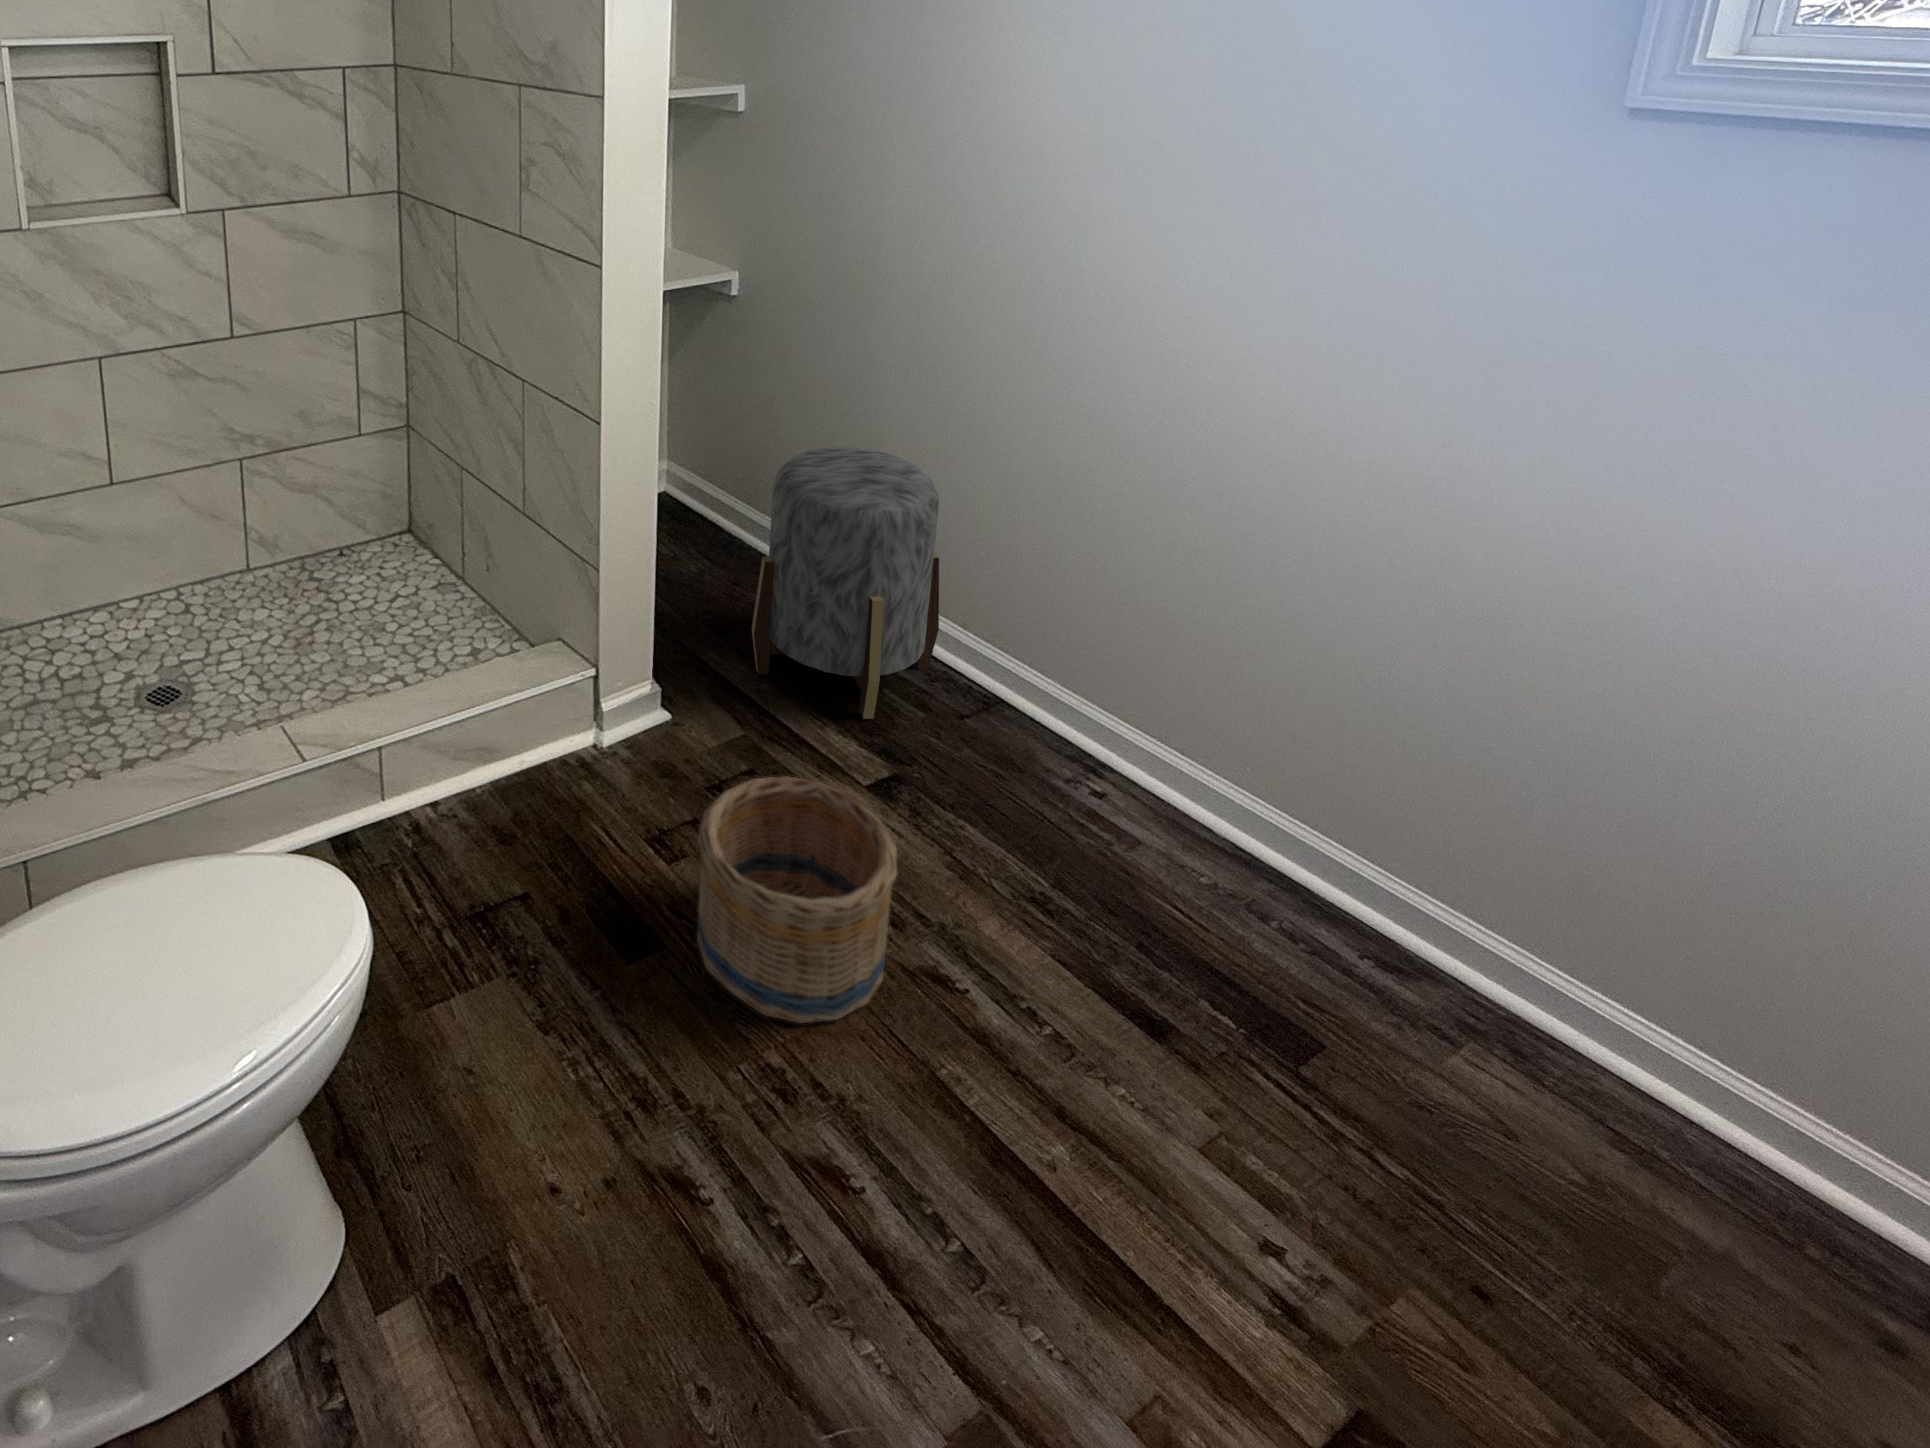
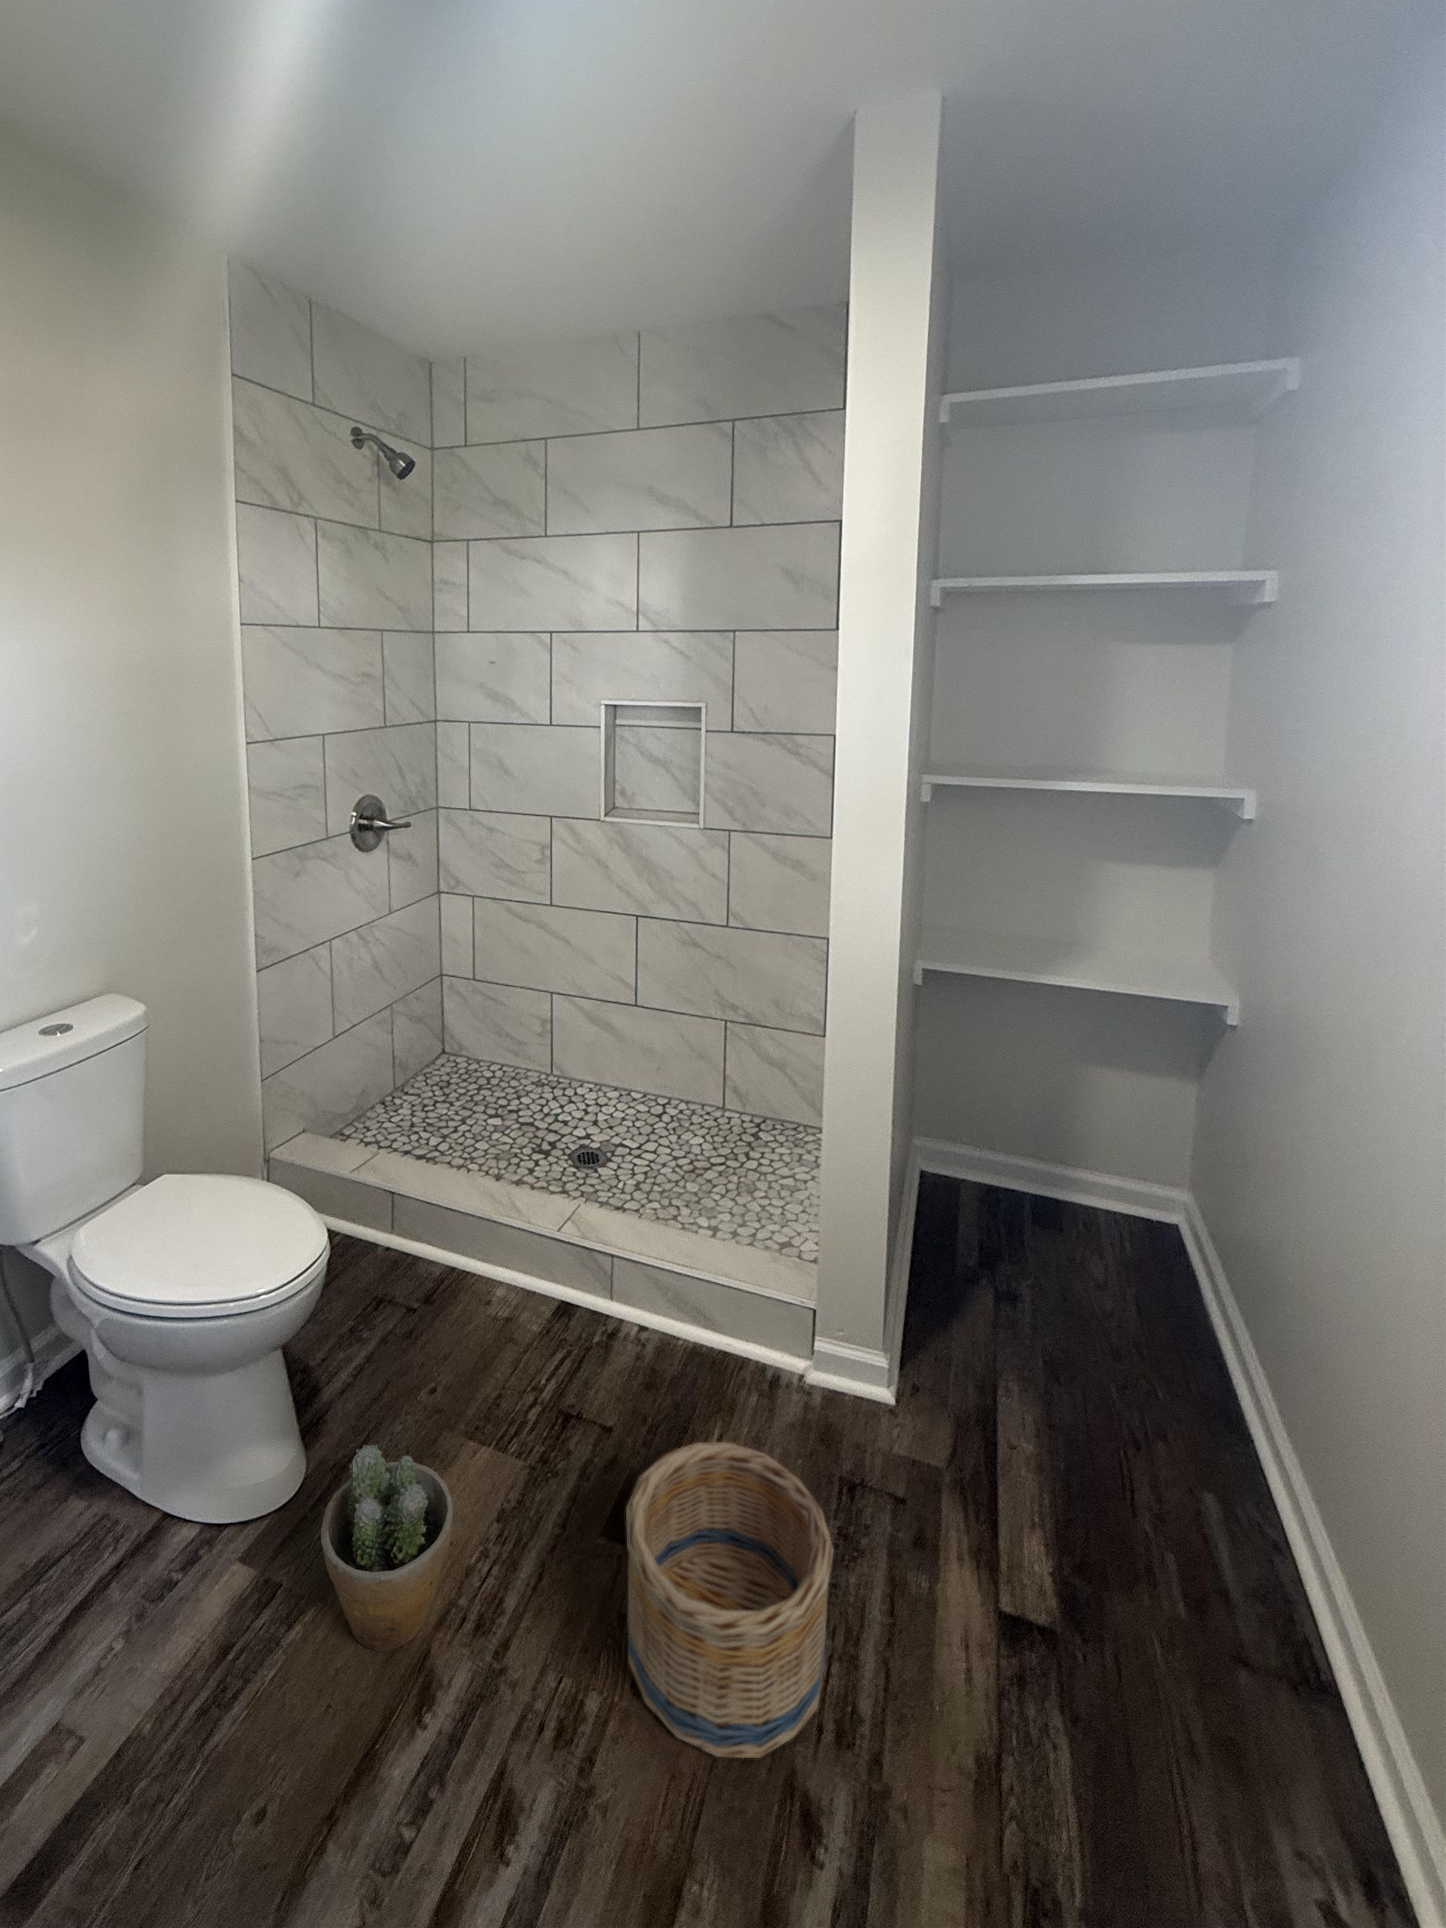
stool: present [752,447,939,719] -> none [1023,1205,1284,1578]
potted plant: none [494,1002,653,1223] -> present [321,1445,453,1652]

